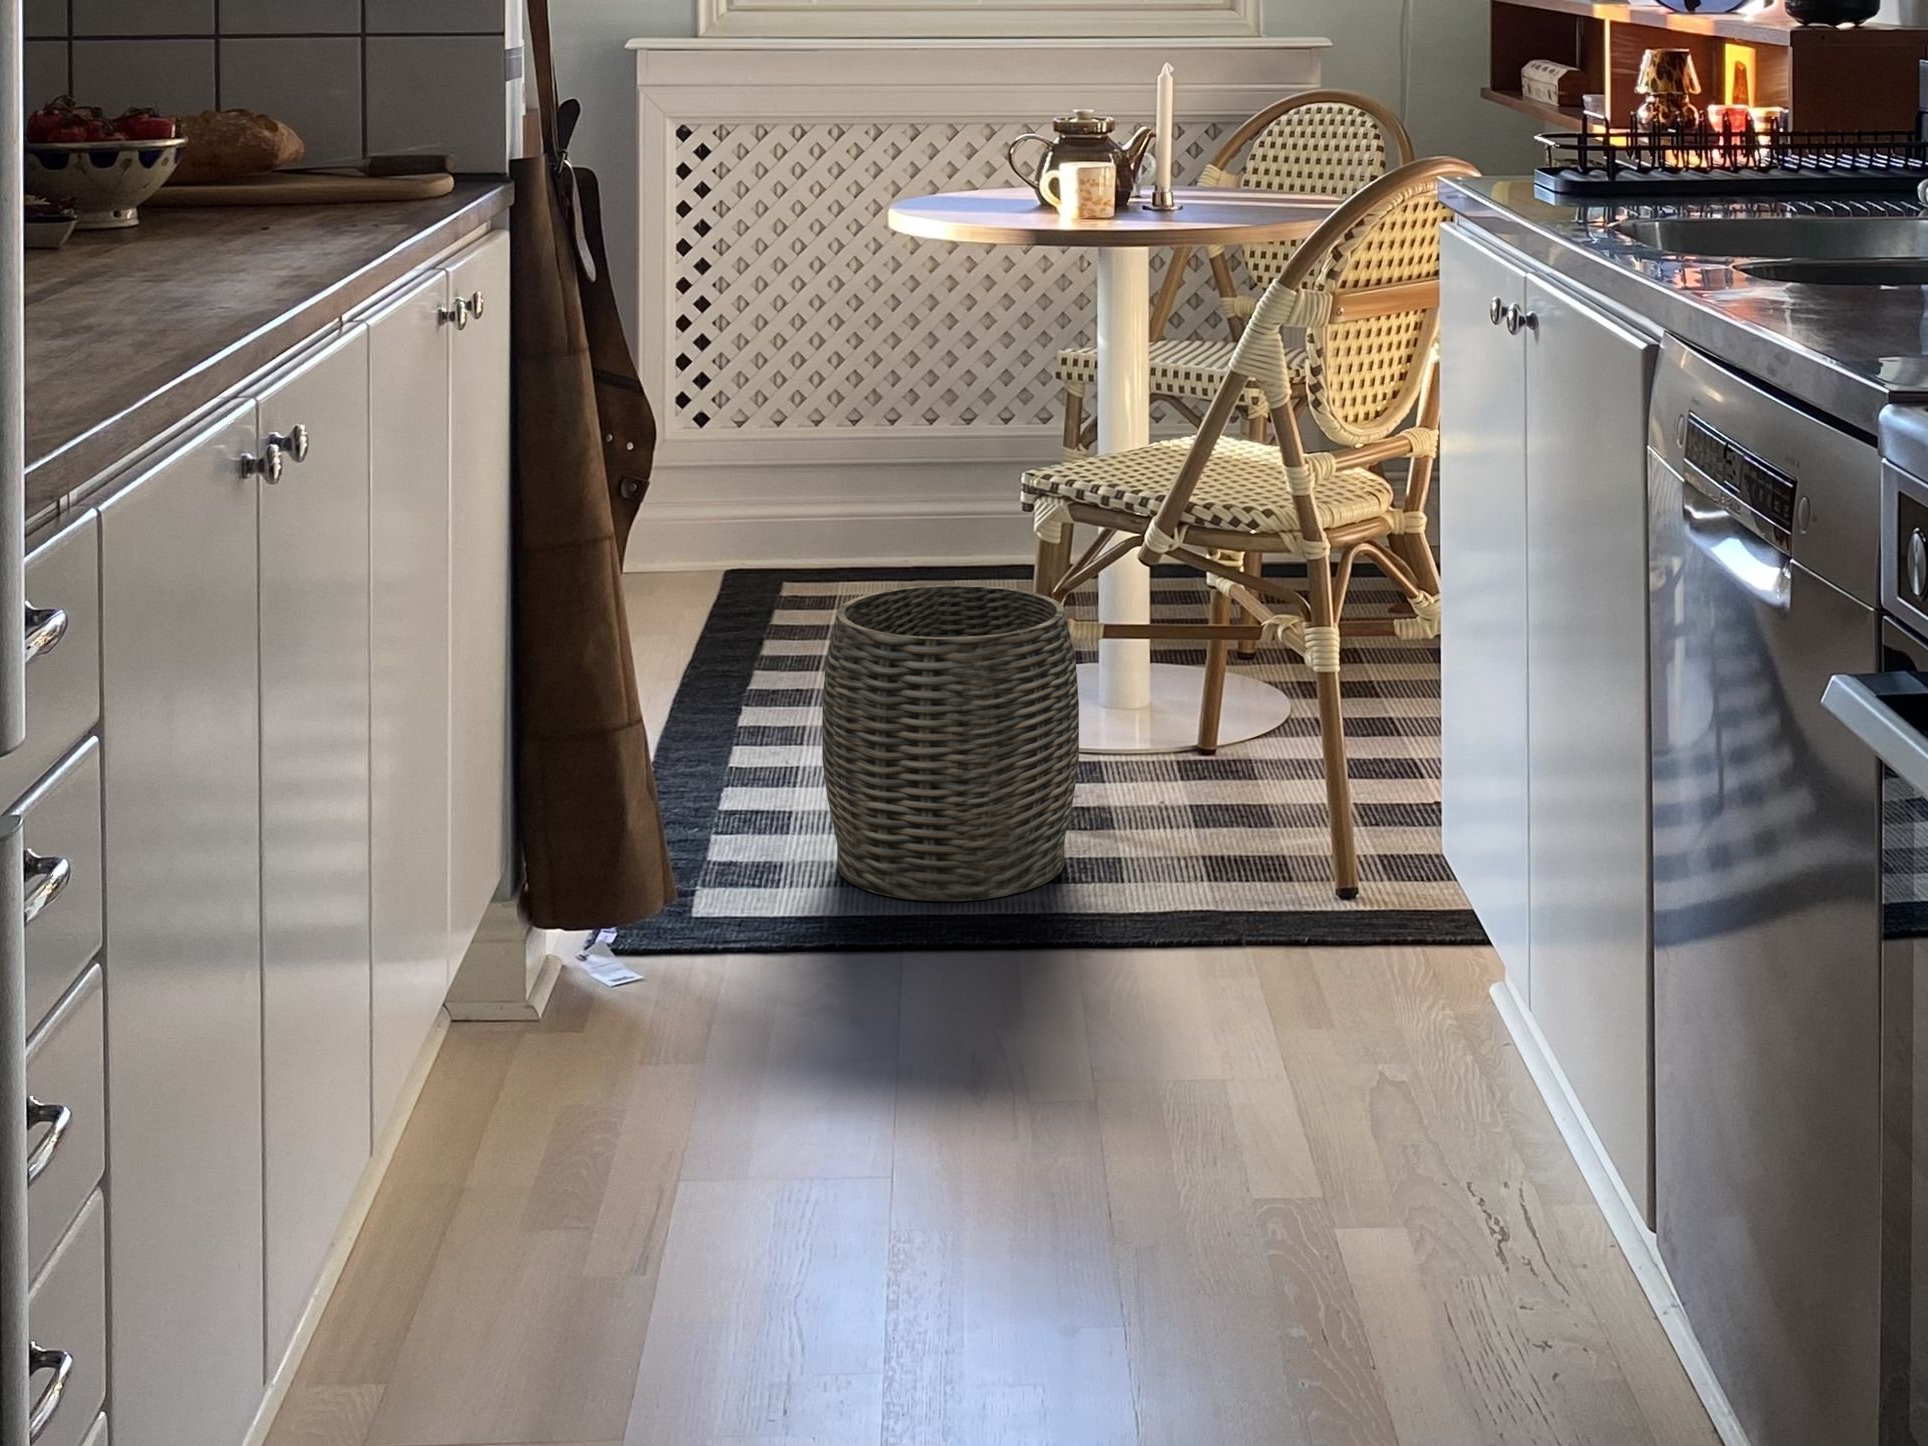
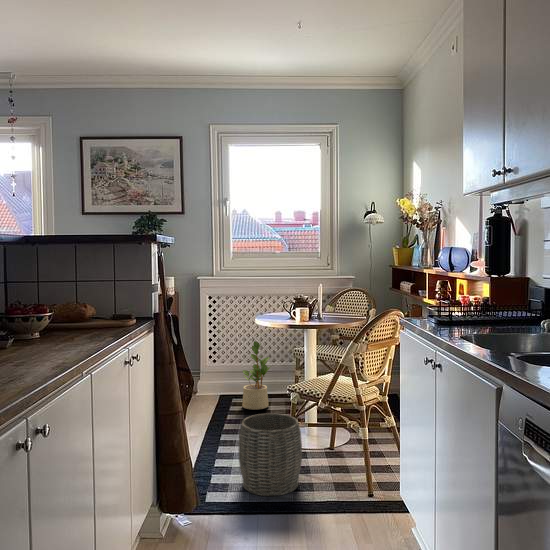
potted plant: none [825,319,952,616] -> present [242,341,271,410]

